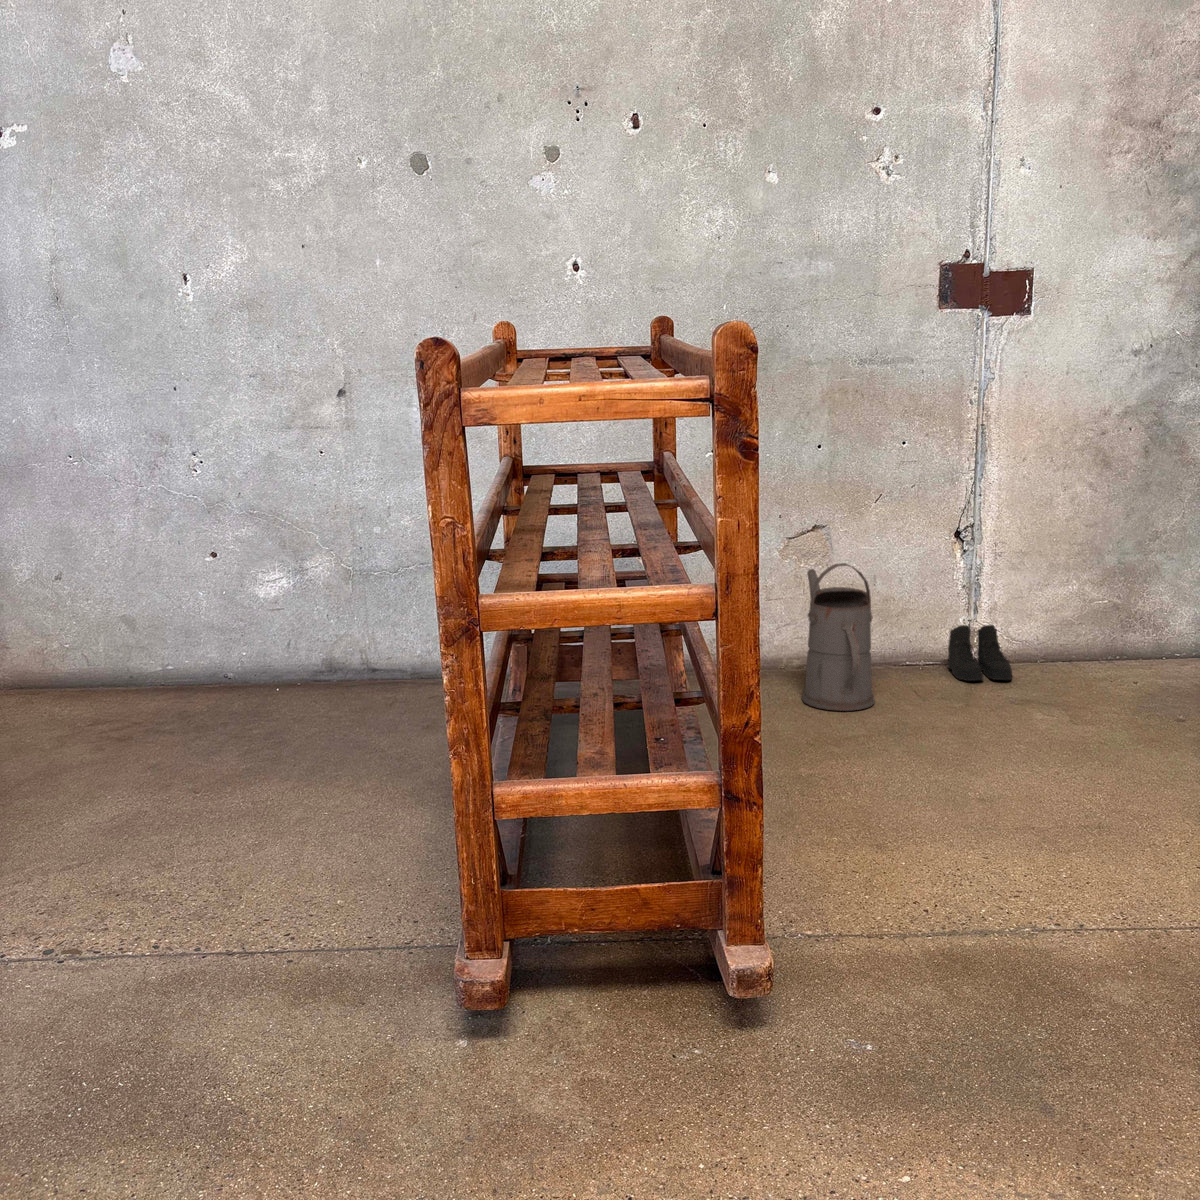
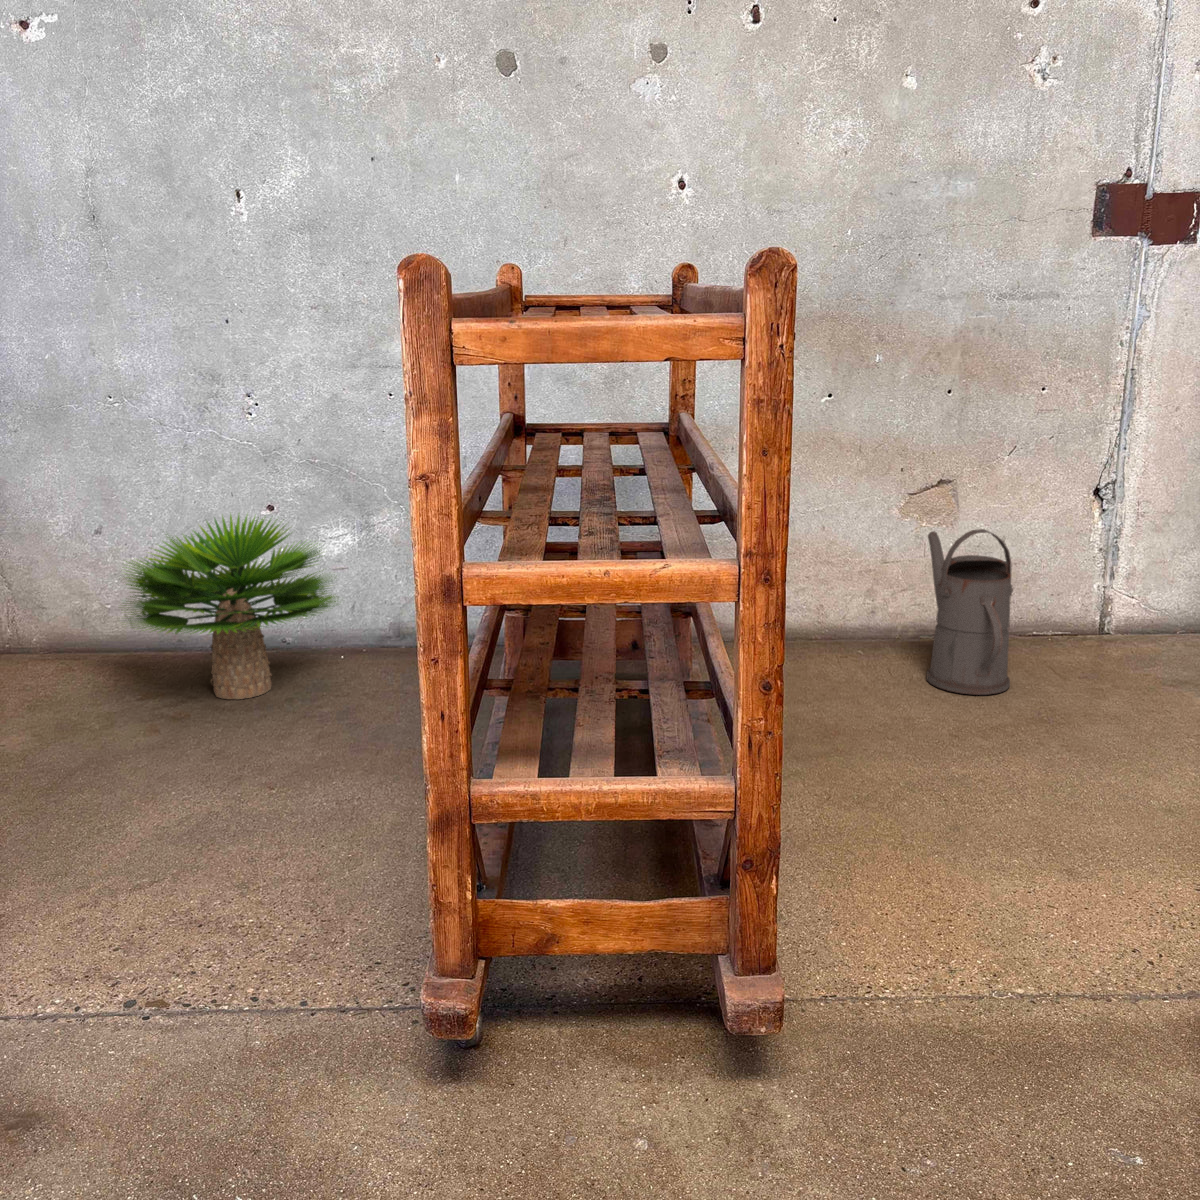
potted plant: none [65,555,279,723] -> present [126,515,336,699]
boots: present [948,625,1012,681] -> none [1080,596,1157,659]

